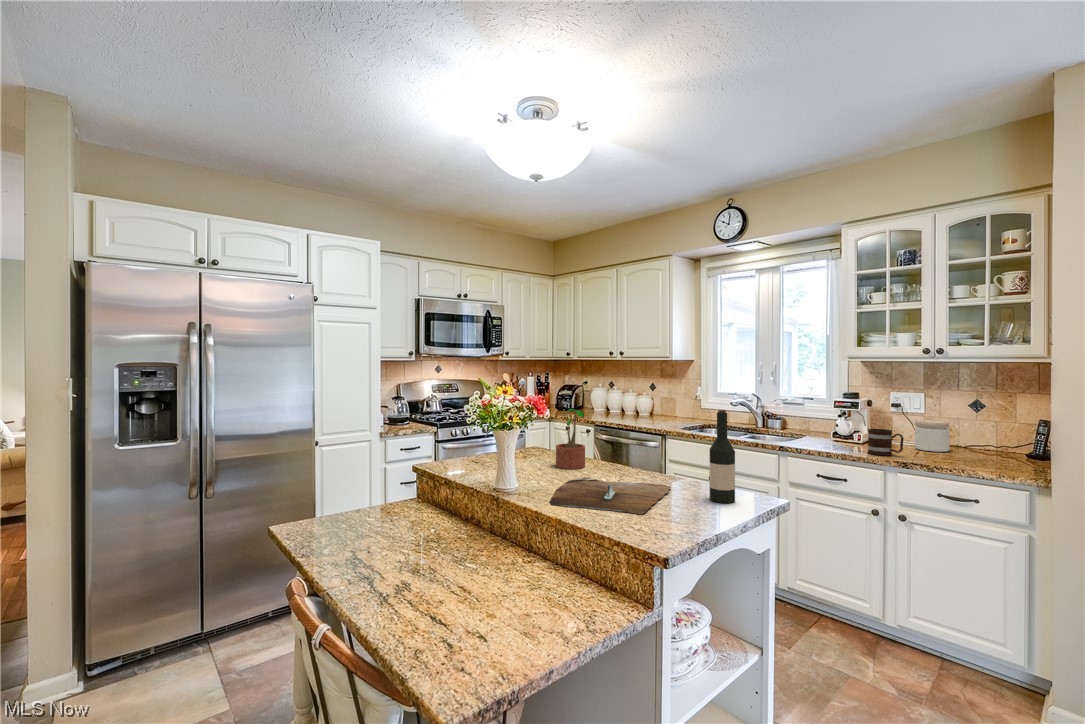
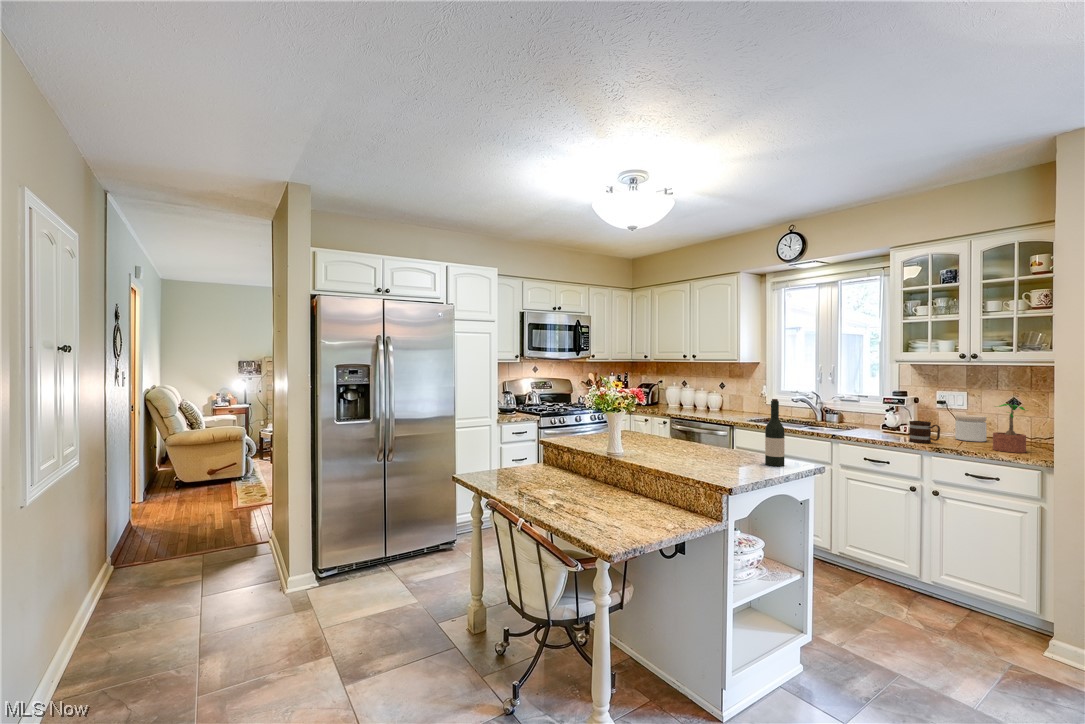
potted plant: present [556,409,585,469] -> present [993,404,1026,453]
cutting board: present [550,477,671,514] -> none [647,449,736,469]

